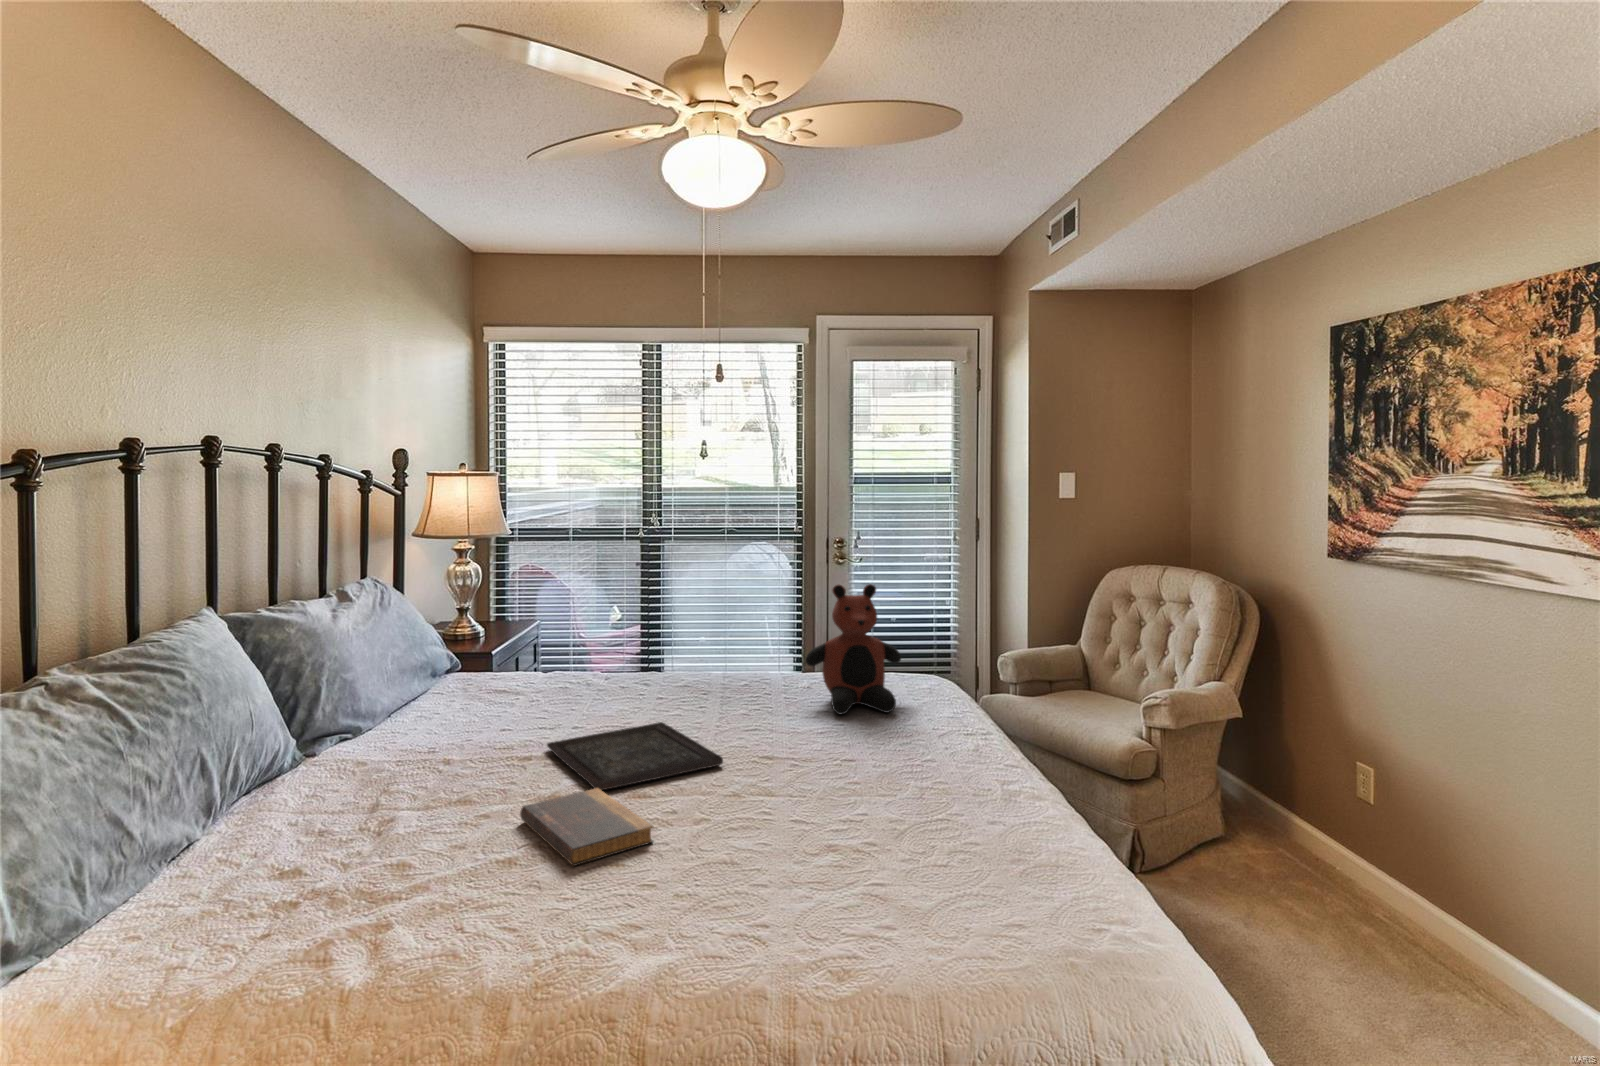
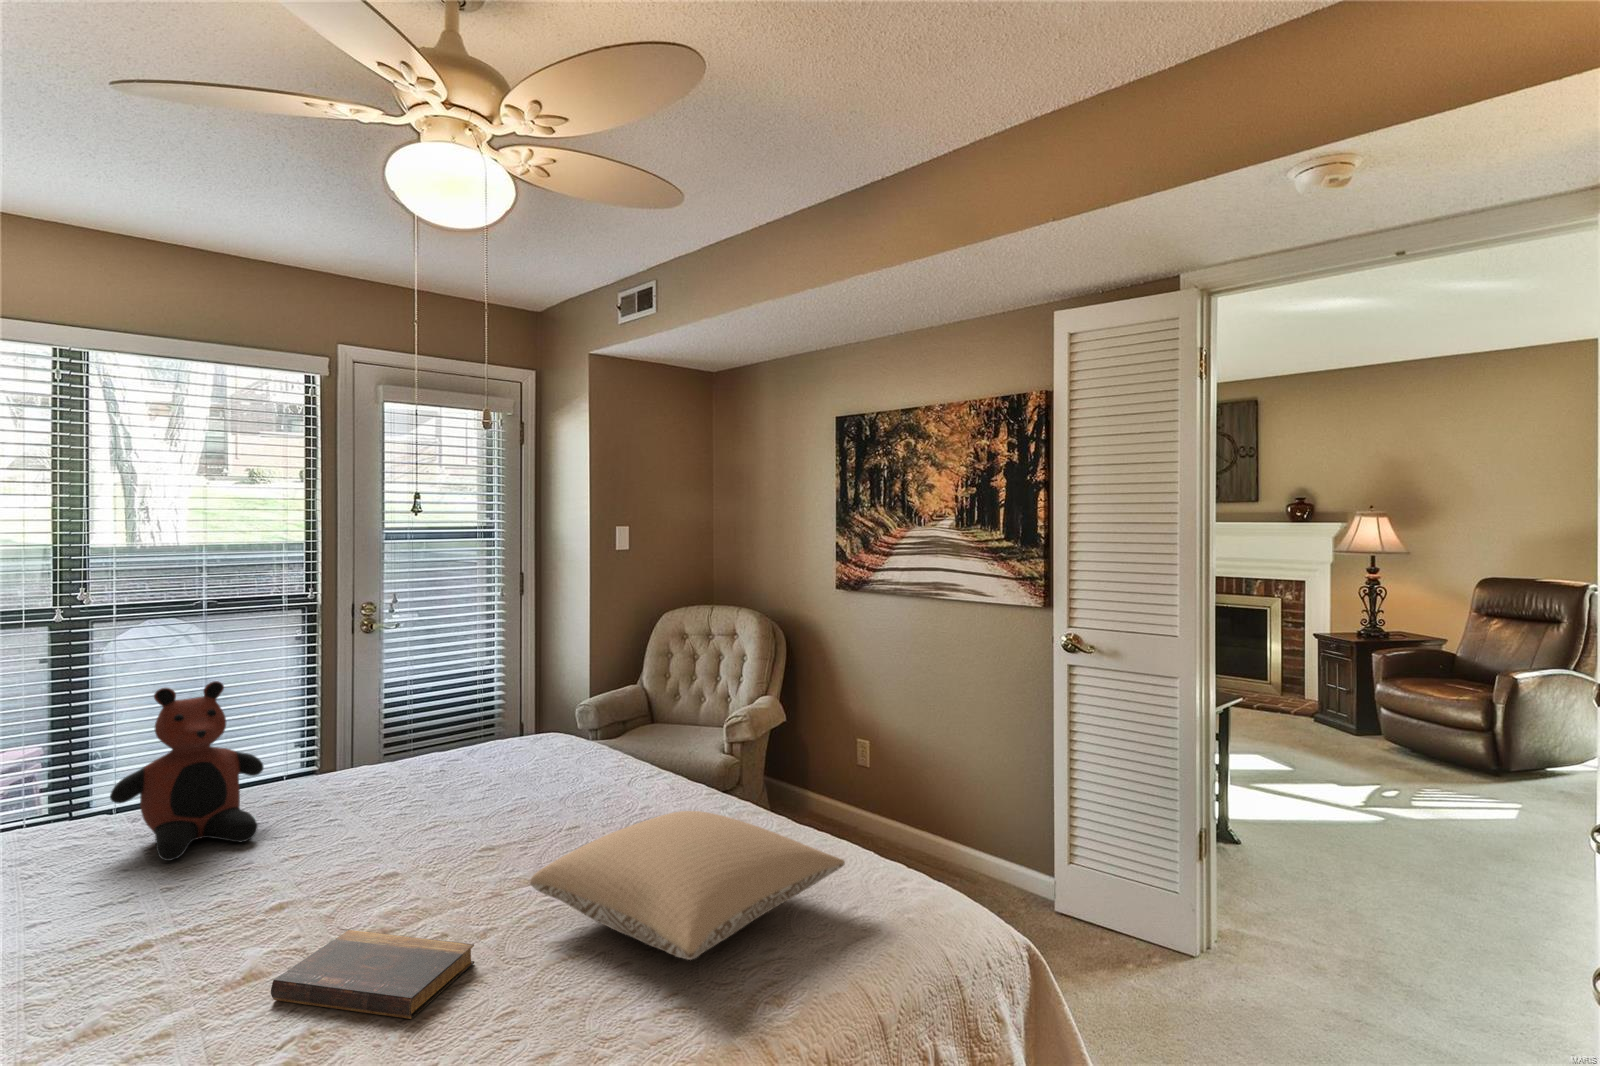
teddy bear: present [805,584,901,714] -> present [110,681,264,861]
tray: present [547,722,723,790] -> none [188,841,455,935]
pillow: none [718,760,1014,899] -> present [531,811,845,960]

